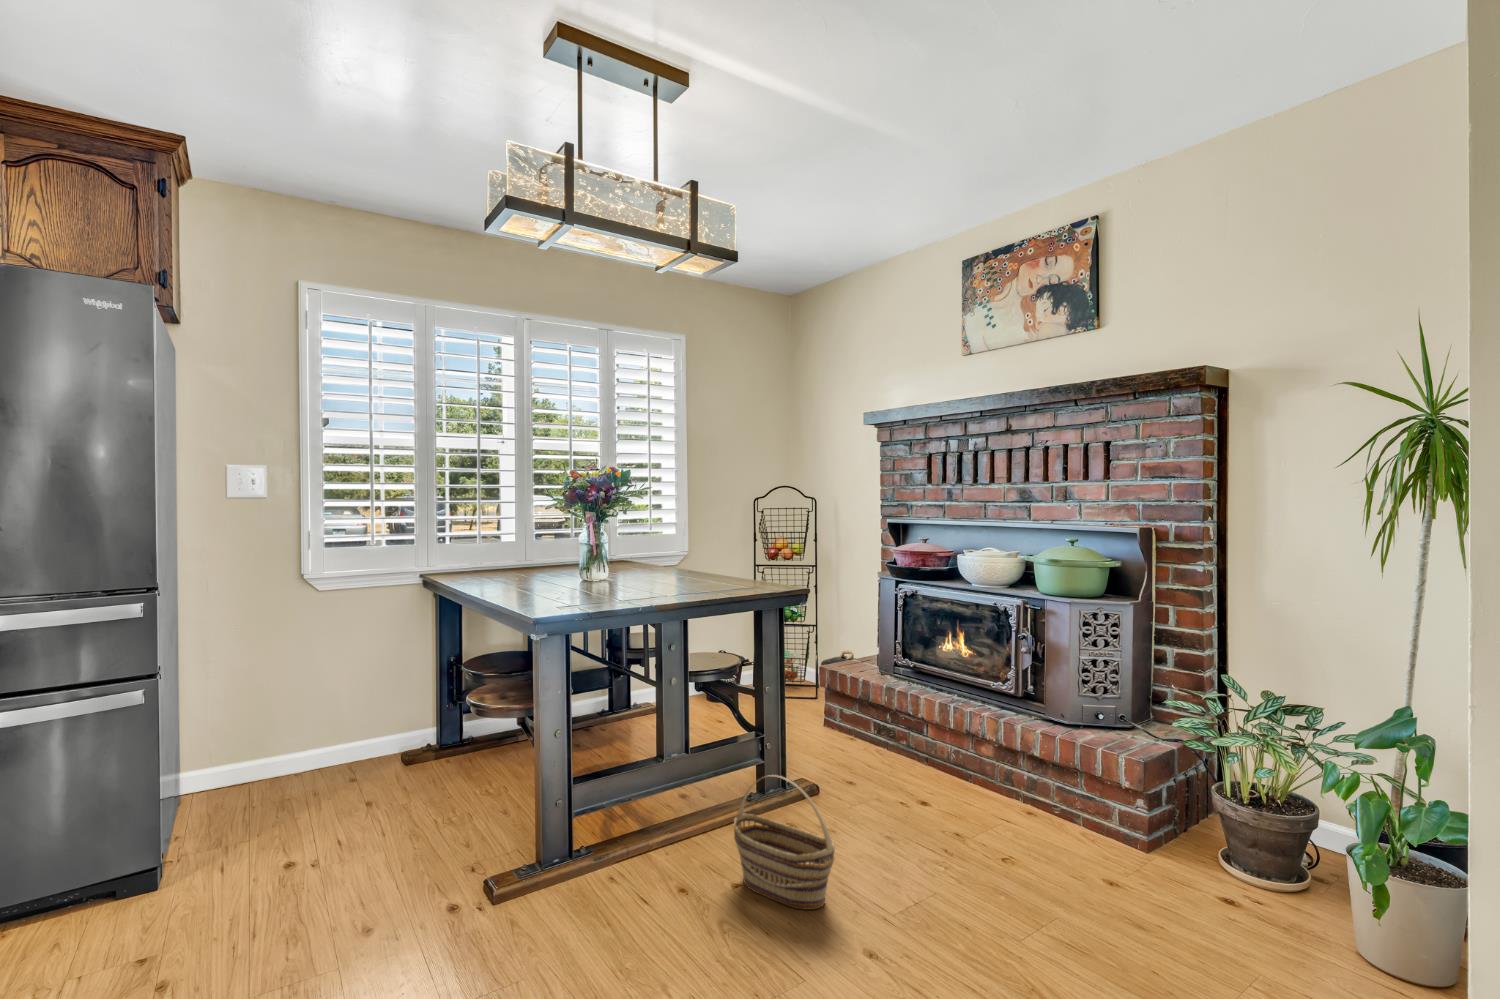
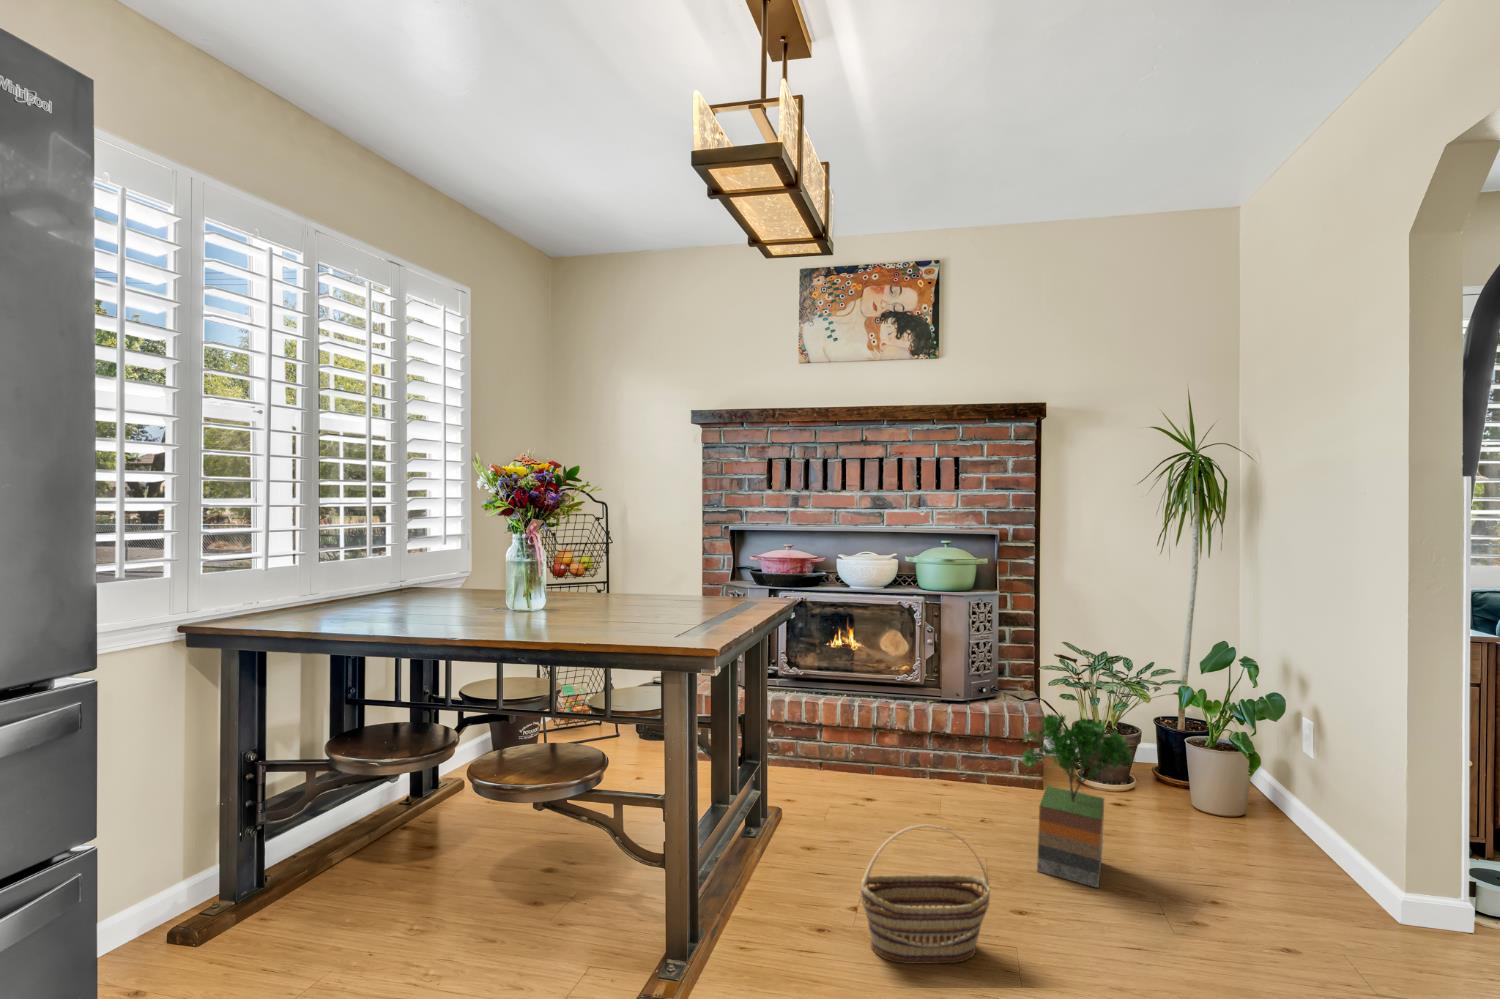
potted tree: none [974,726,1120,928] -> present [1022,714,1135,888]

